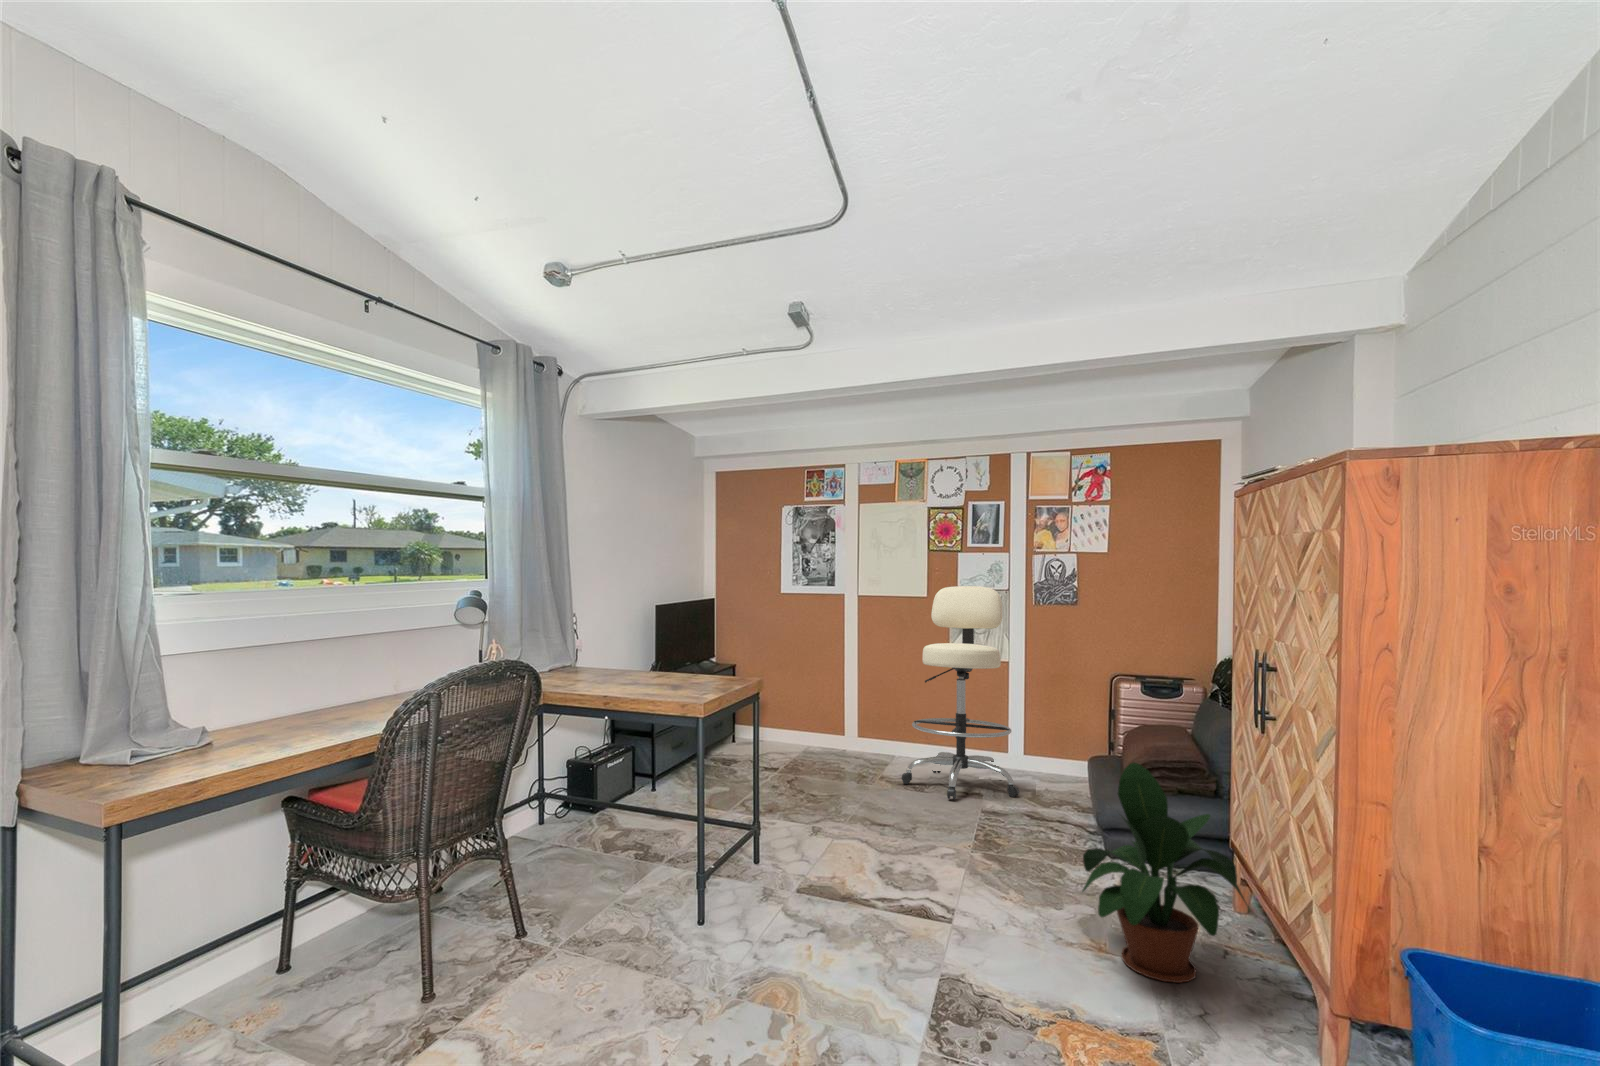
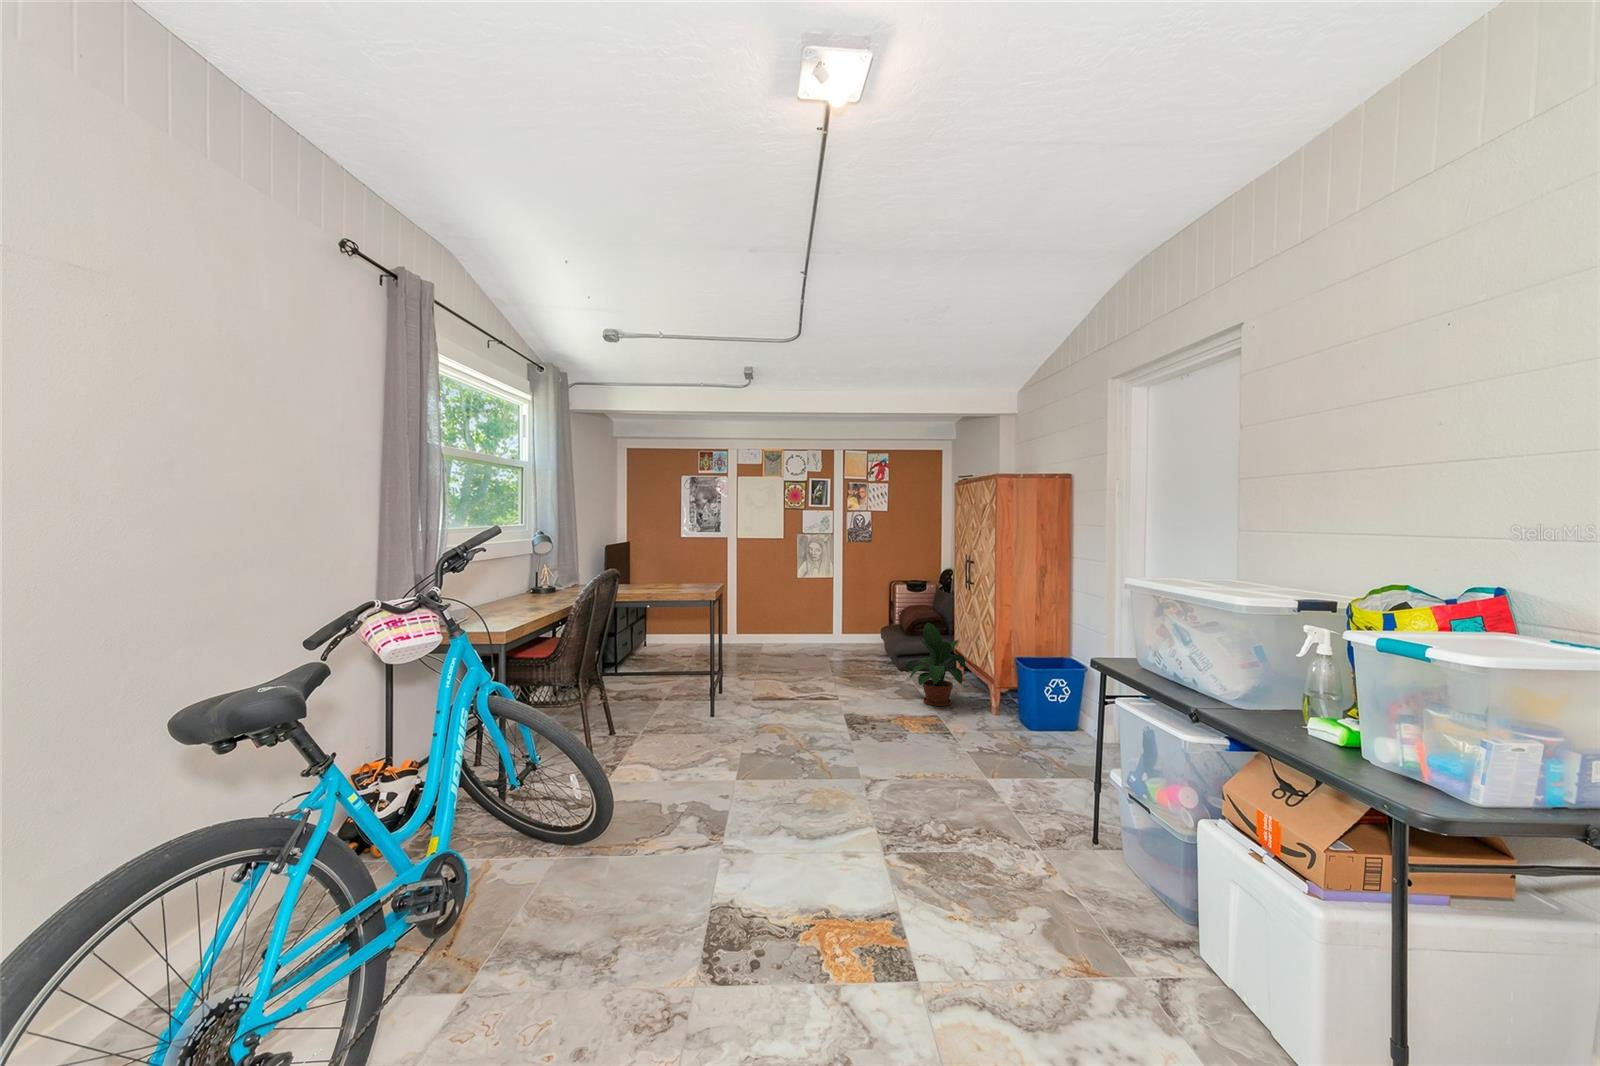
stool: present [901,586,1019,799] -> none [776,532,844,656]

